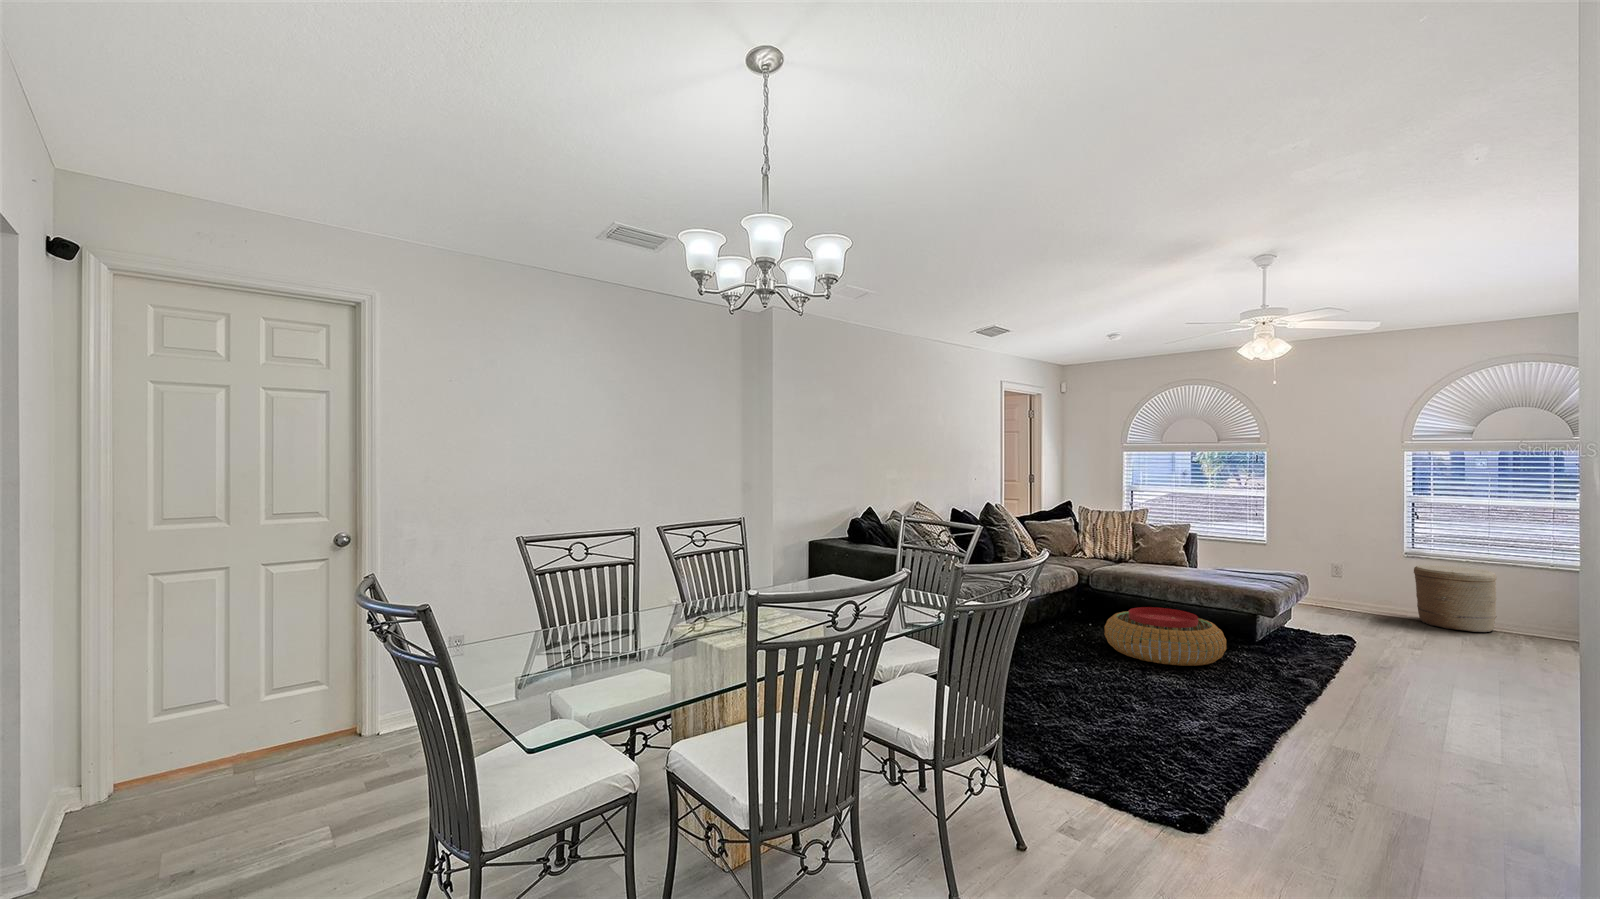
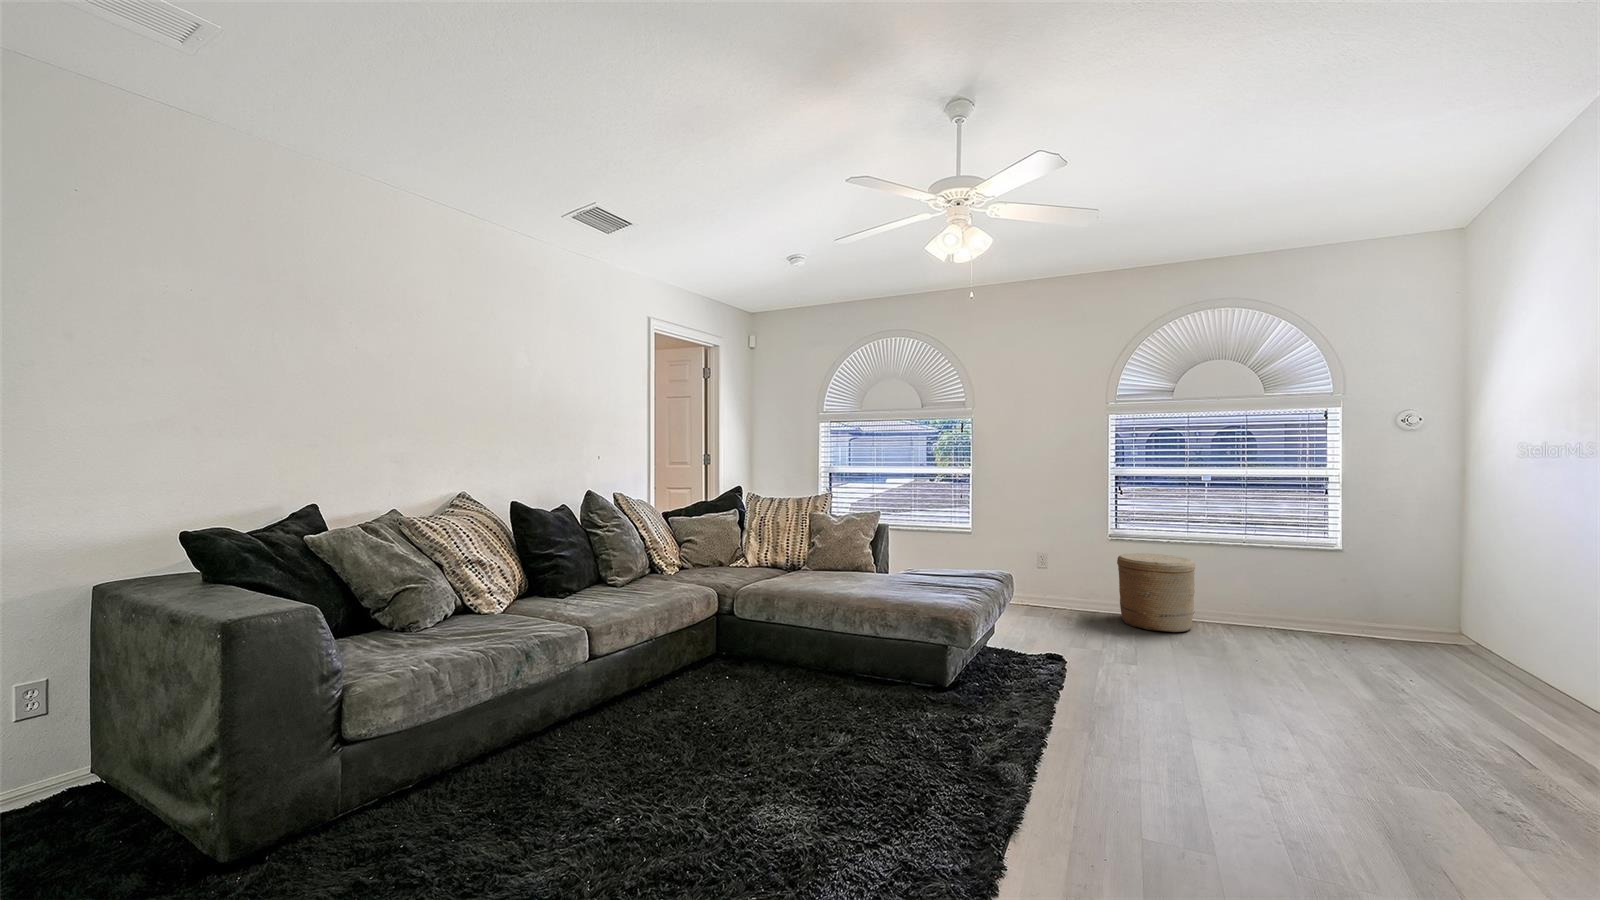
pouf: present [1104,607,1226,666] -> none [730,647,901,754]

